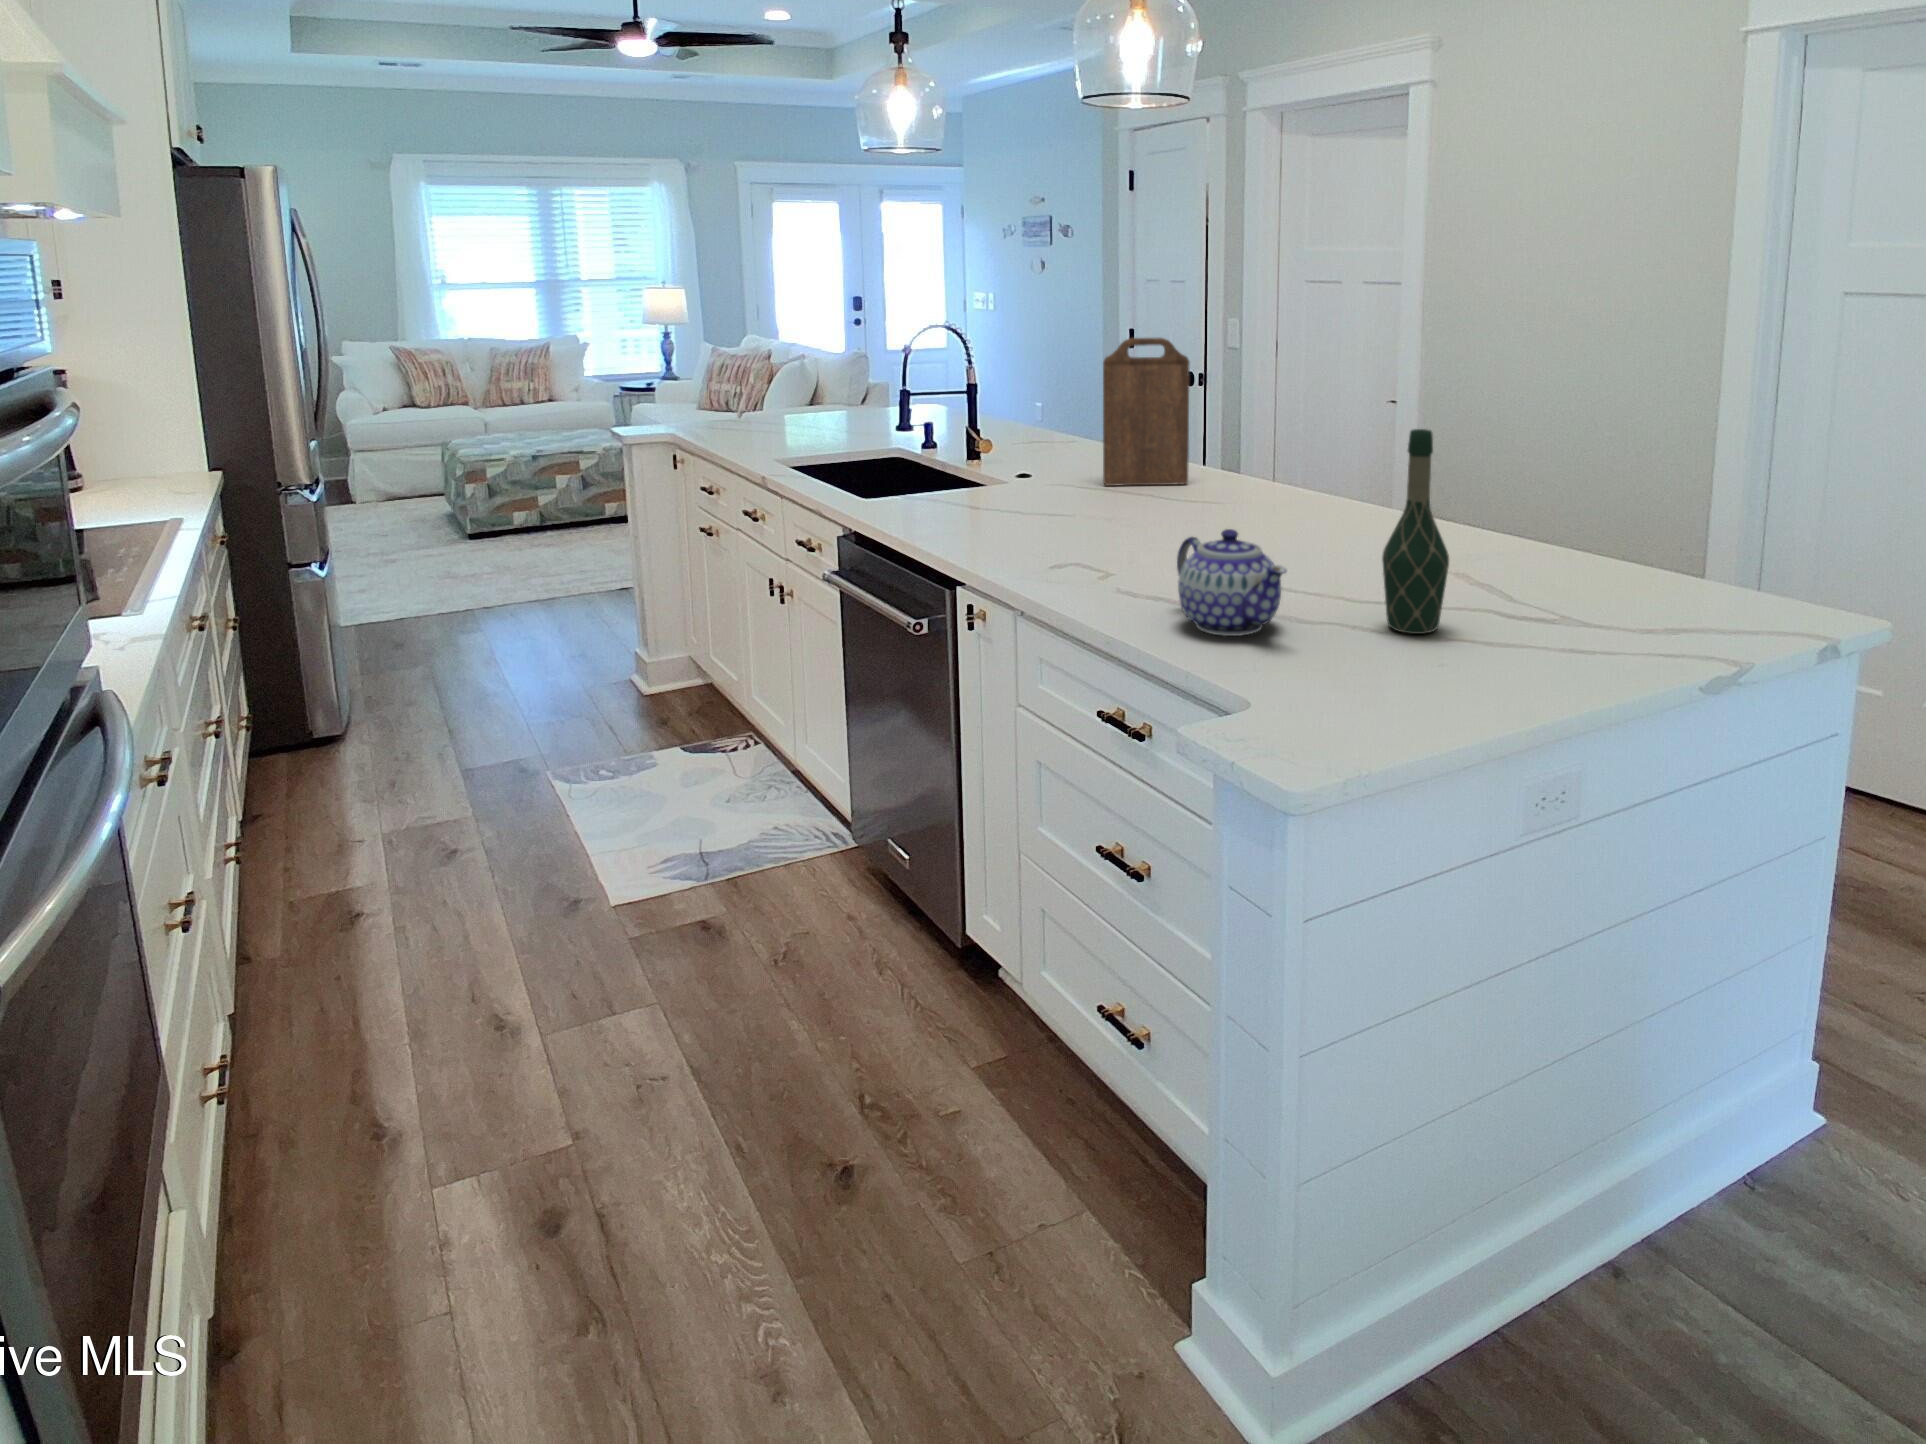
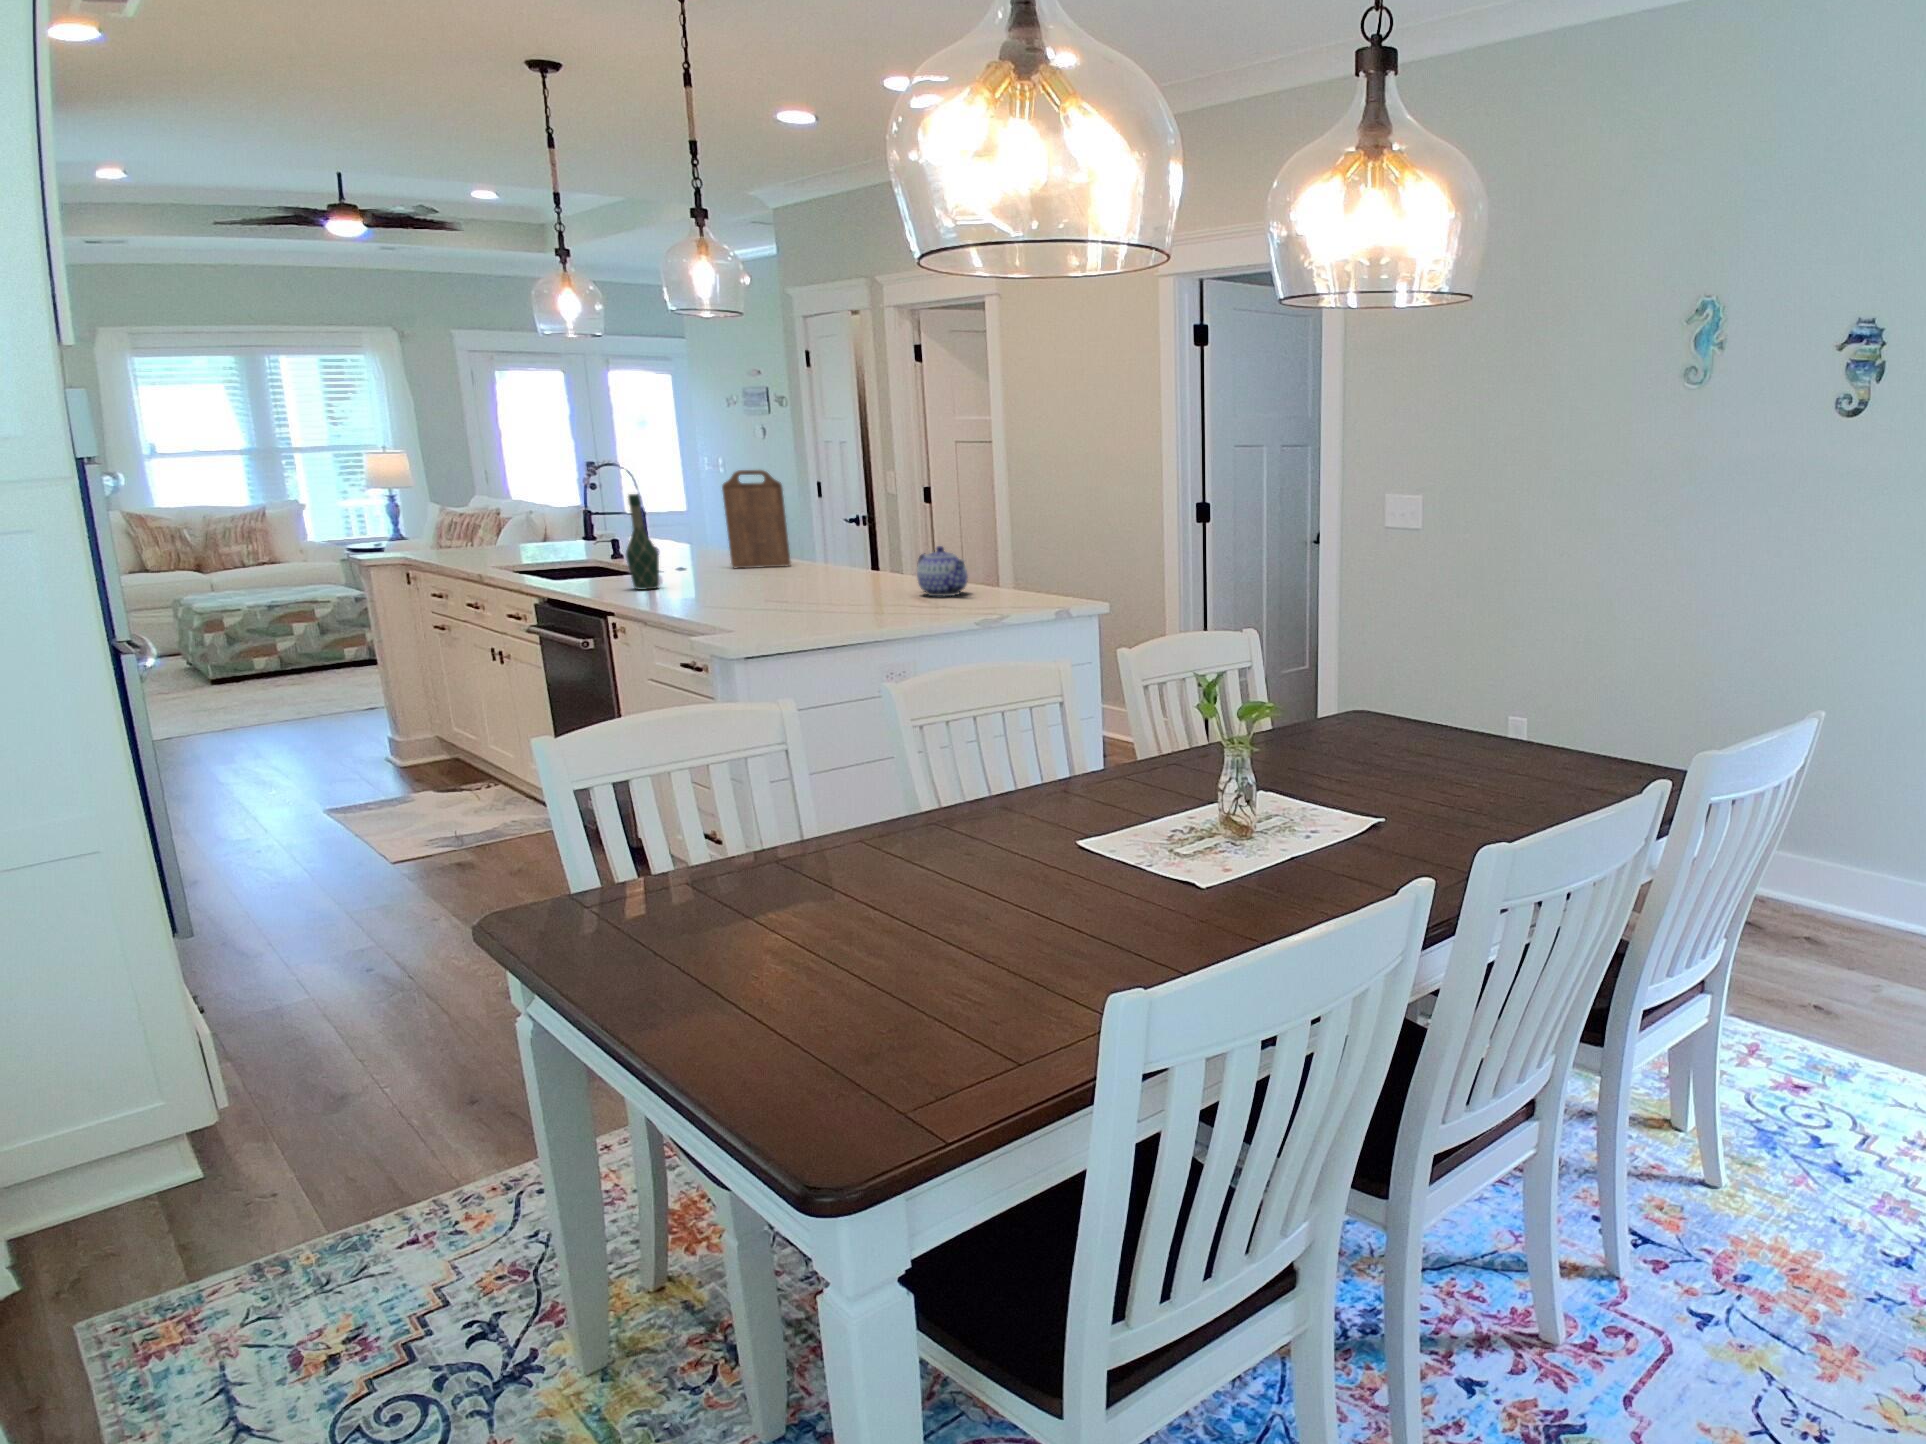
wine bottle: present [1382,429,1449,634] -> present [626,494,659,590]
teapot: present [1177,529,1287,636] -> present [917,546,968,596]

